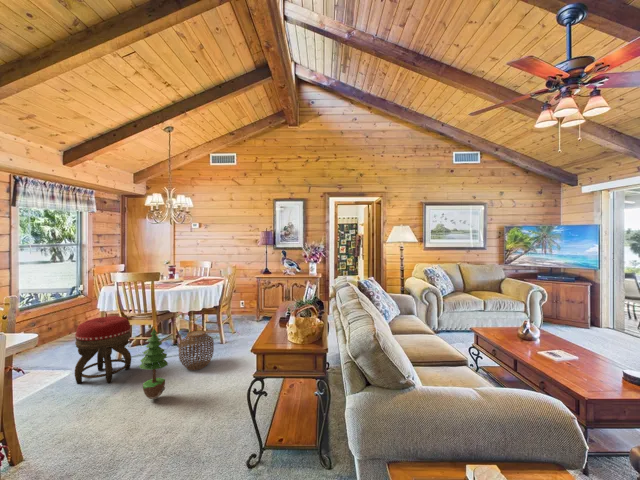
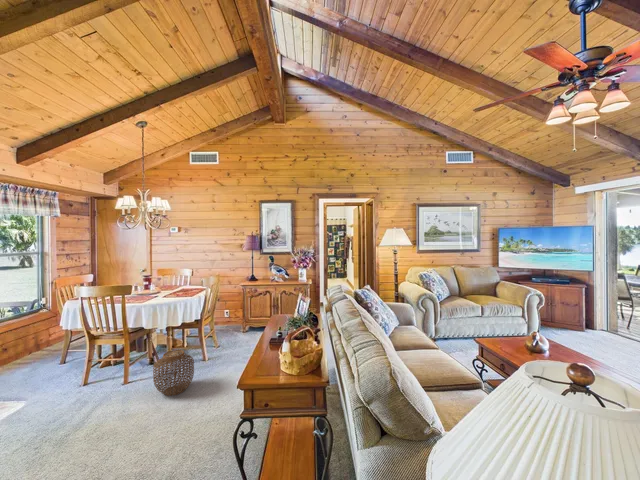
footstool: present [75,316,131,384] -> none [27,337,98,420]
potted tree: present [139,329,168,399] -> none [102,354,138,438]

